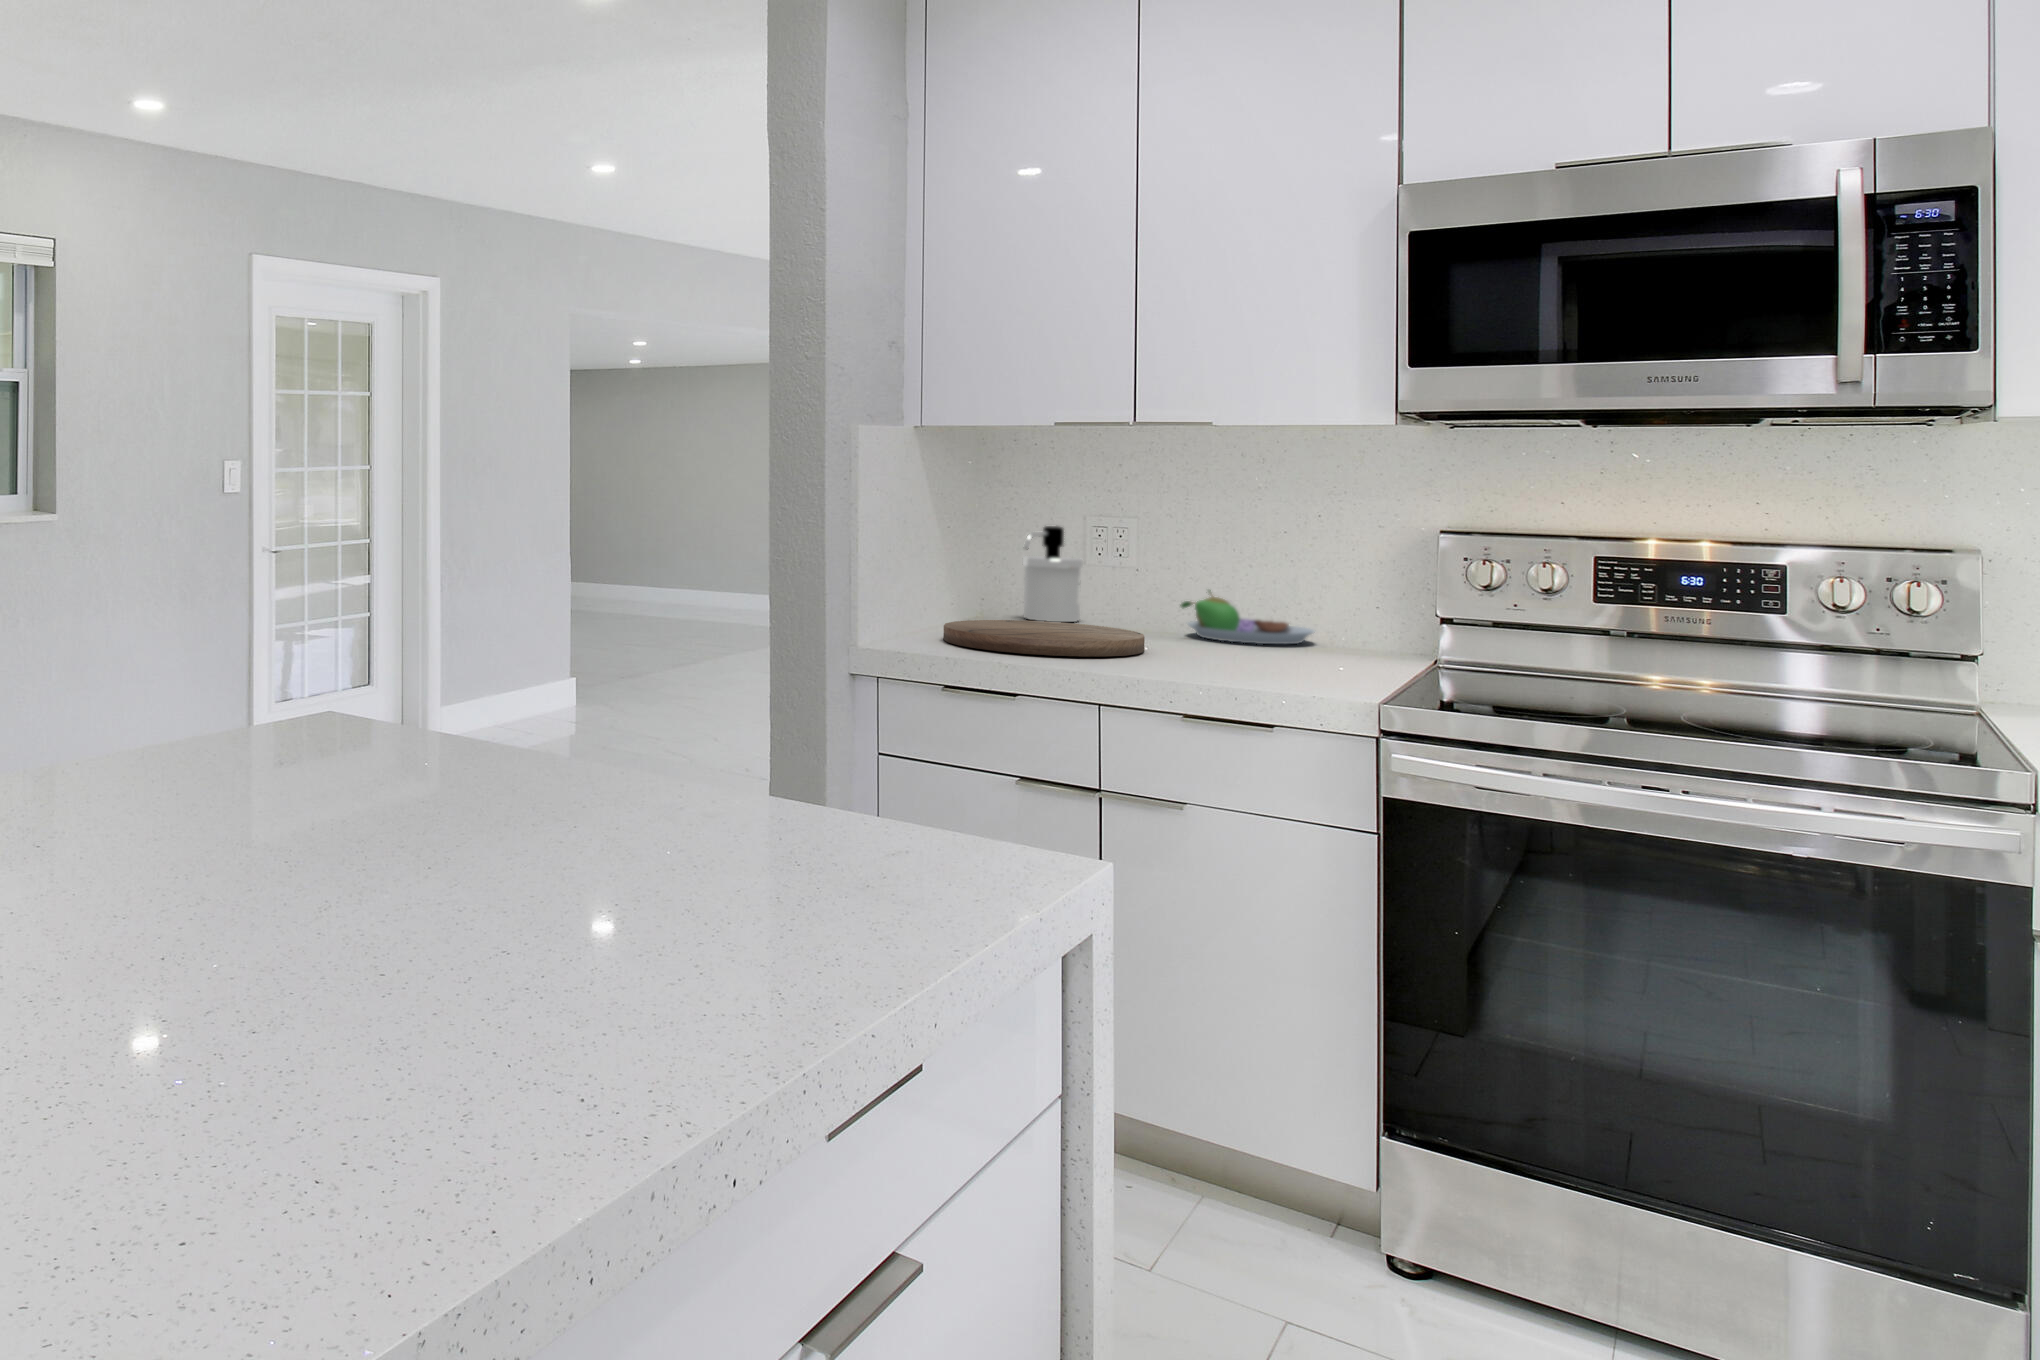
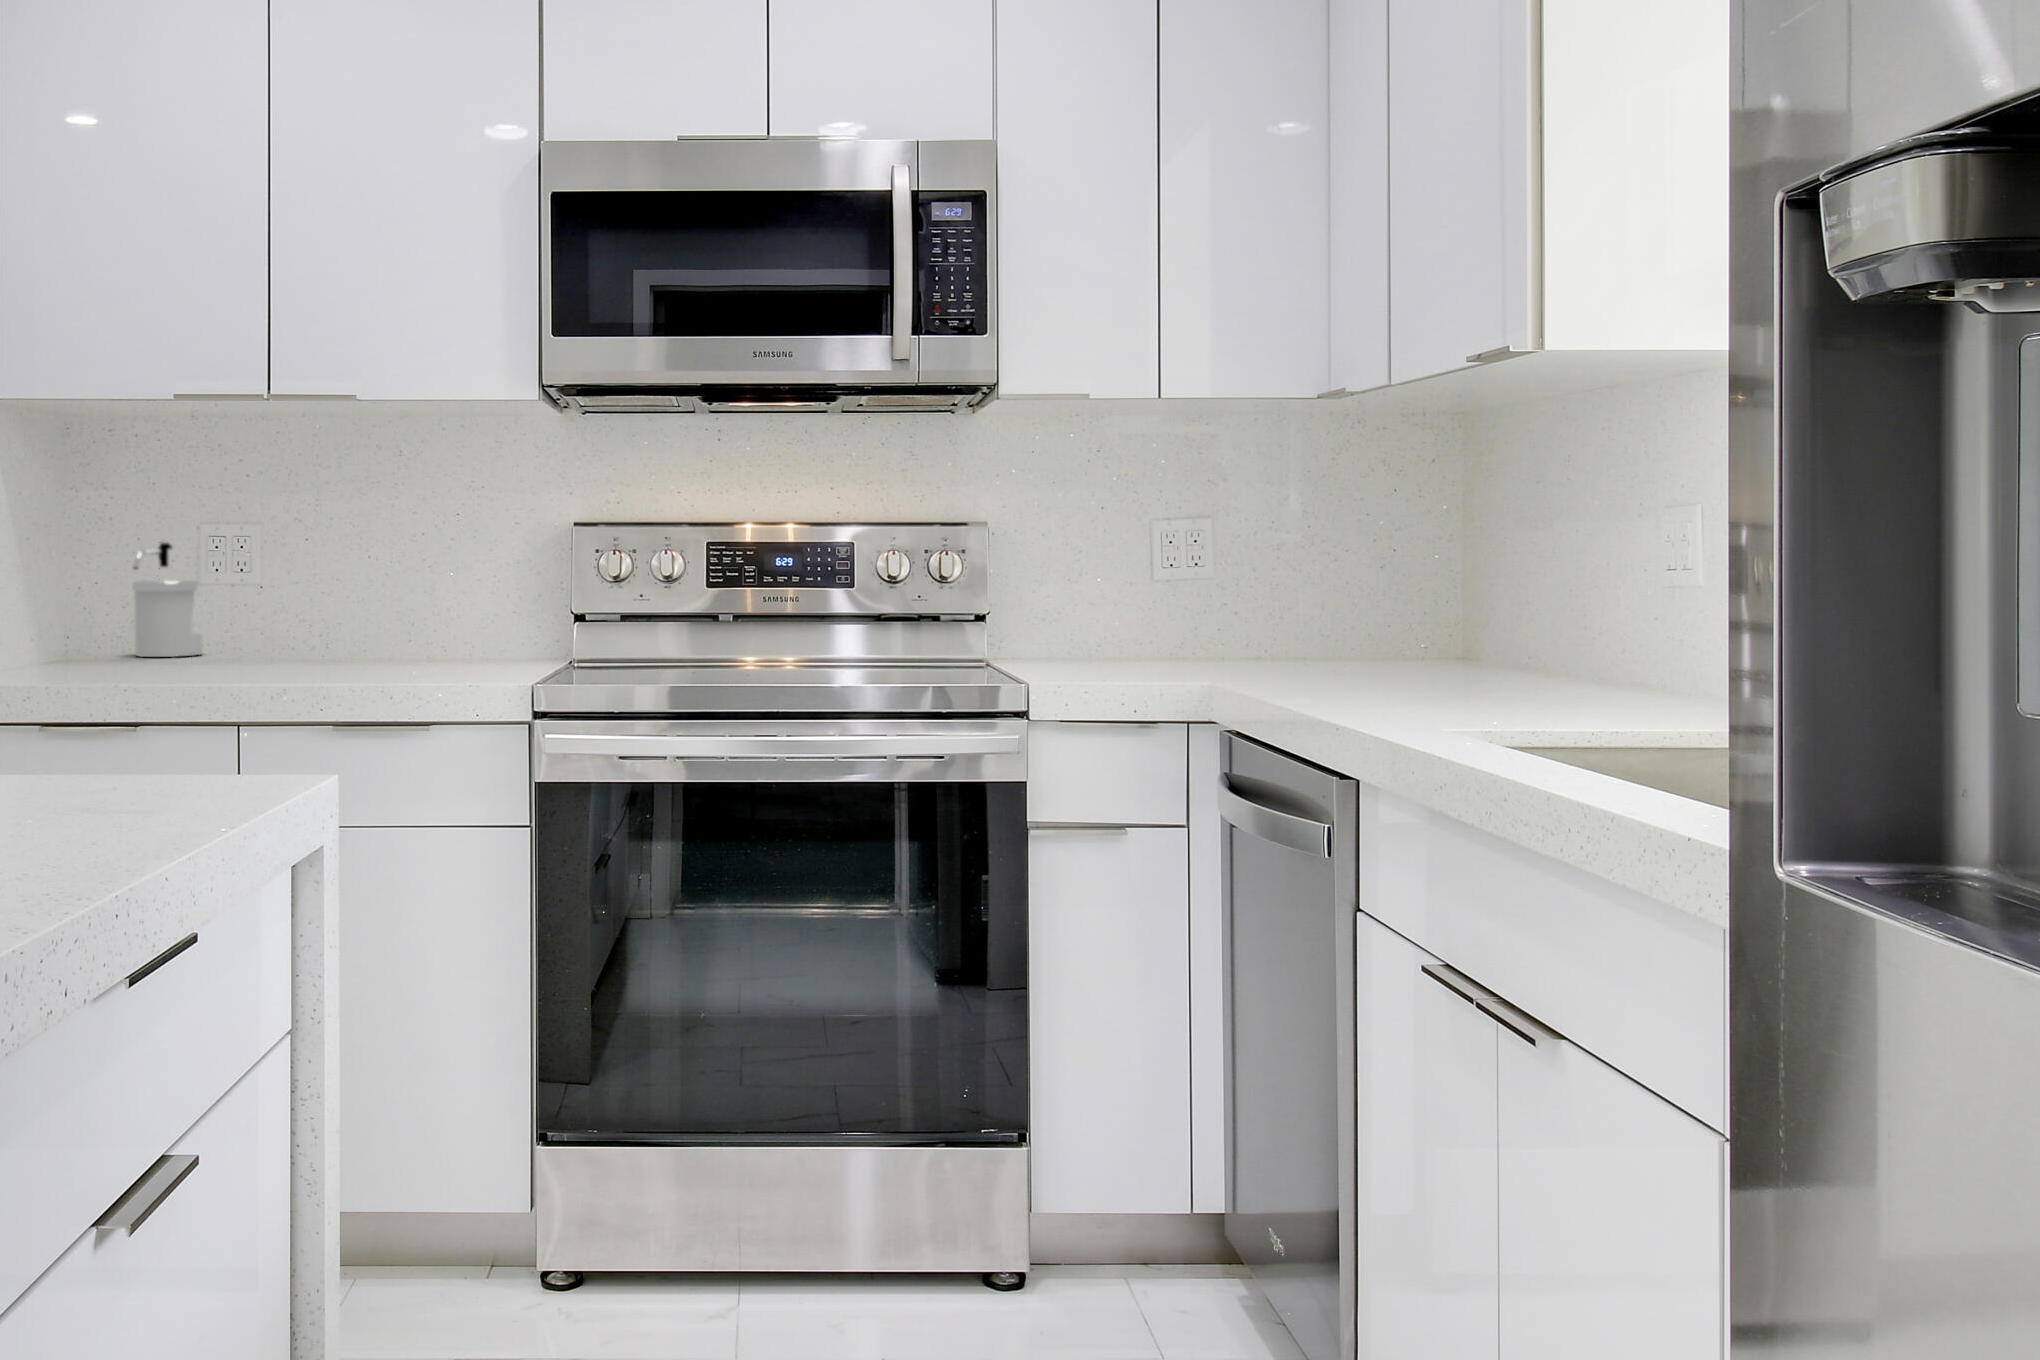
fruit bowl: present [1181,590,1314,644] -> none [318,604,458,660]
cutting board: present [943,620,1145,656] -> none [33,652,282,688]

